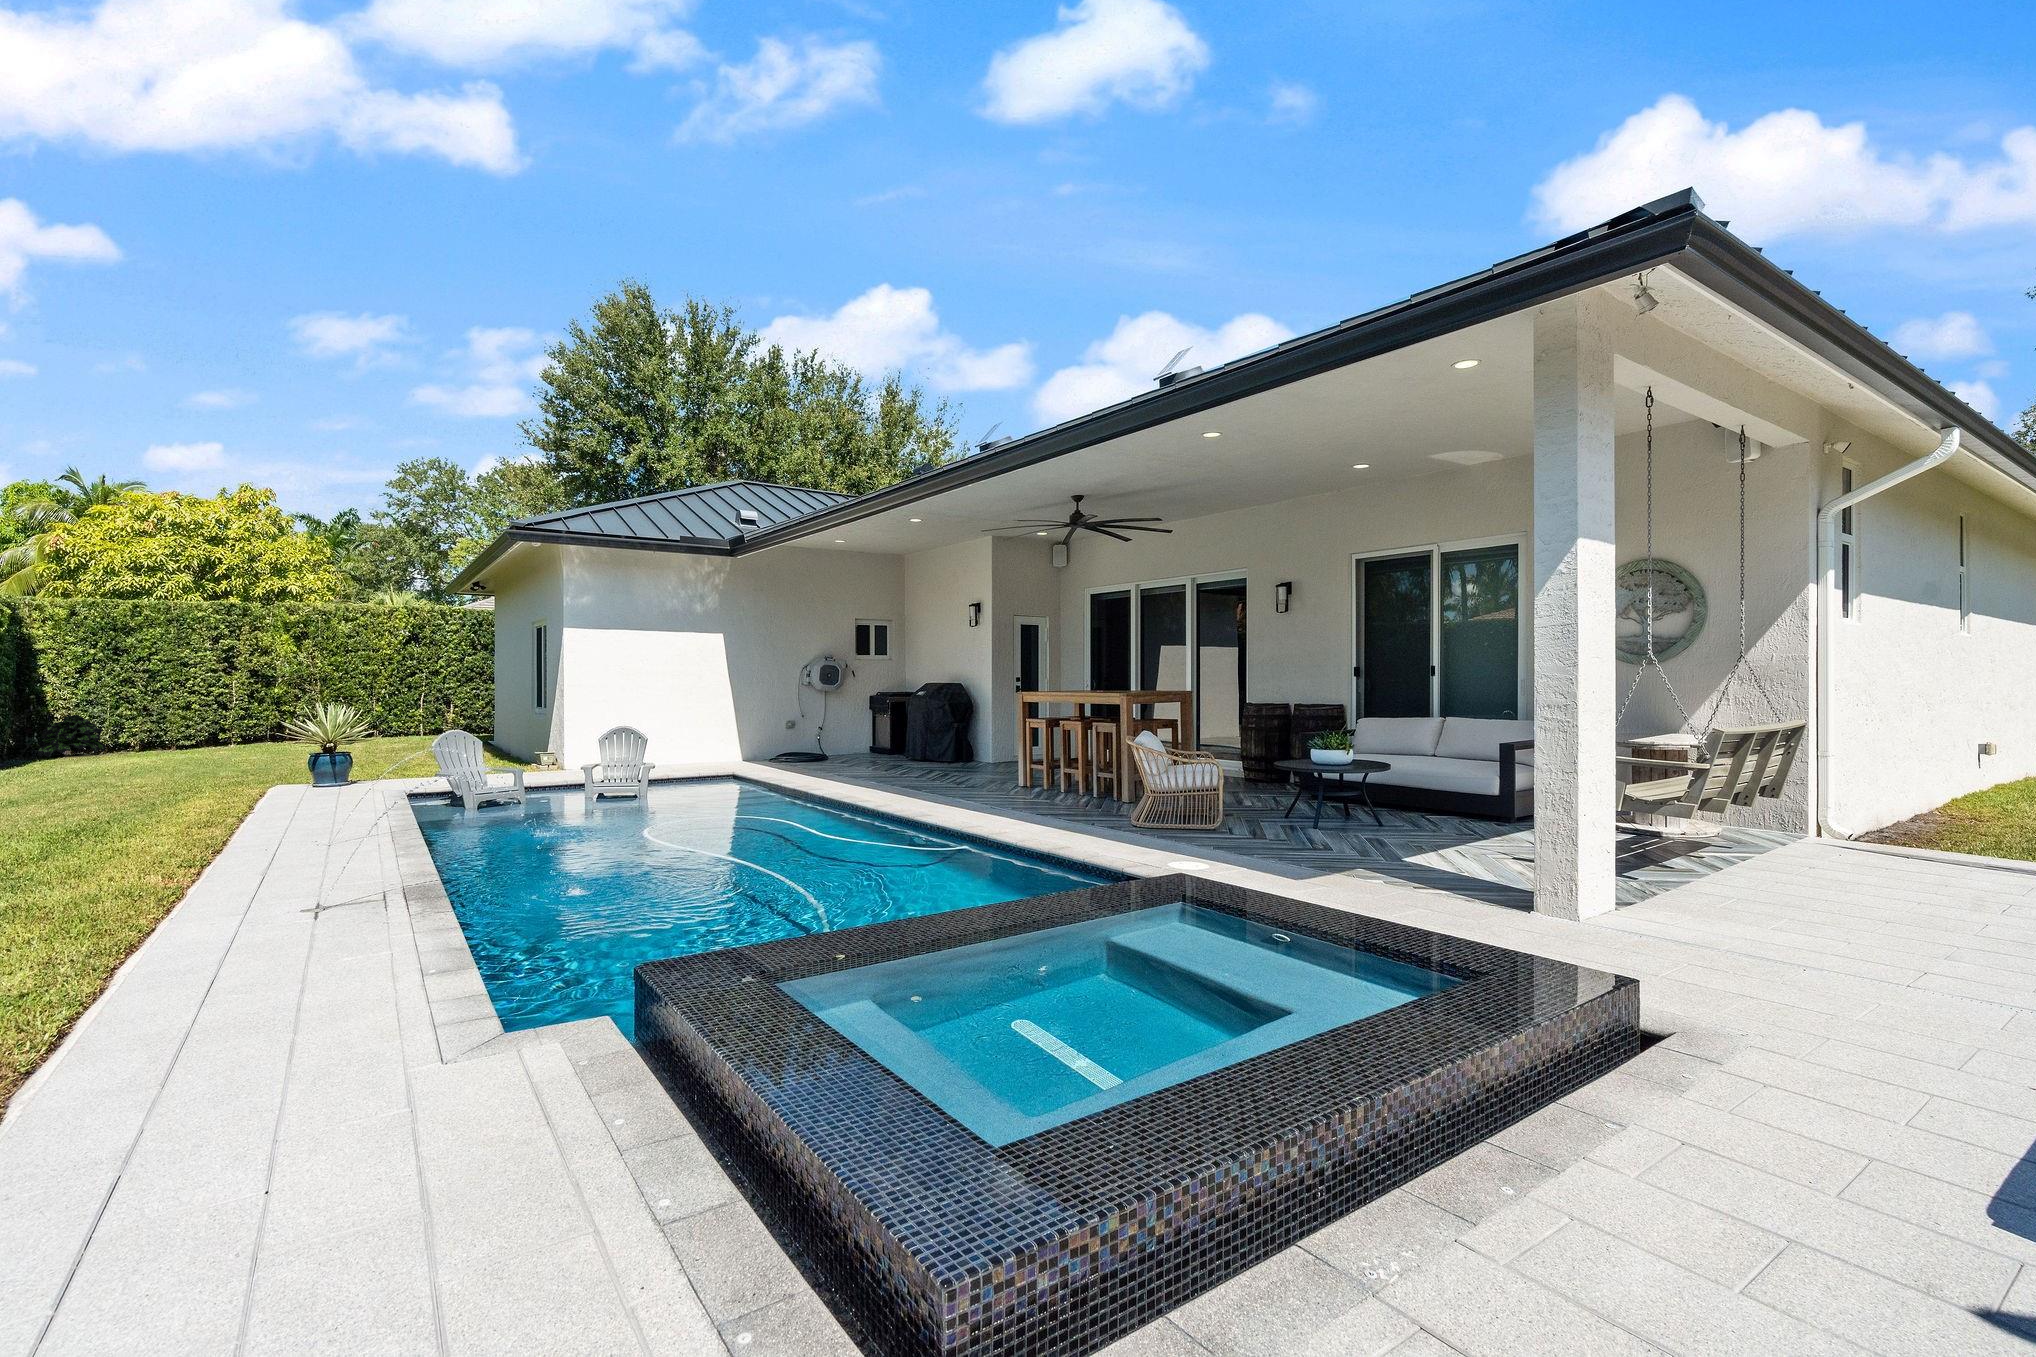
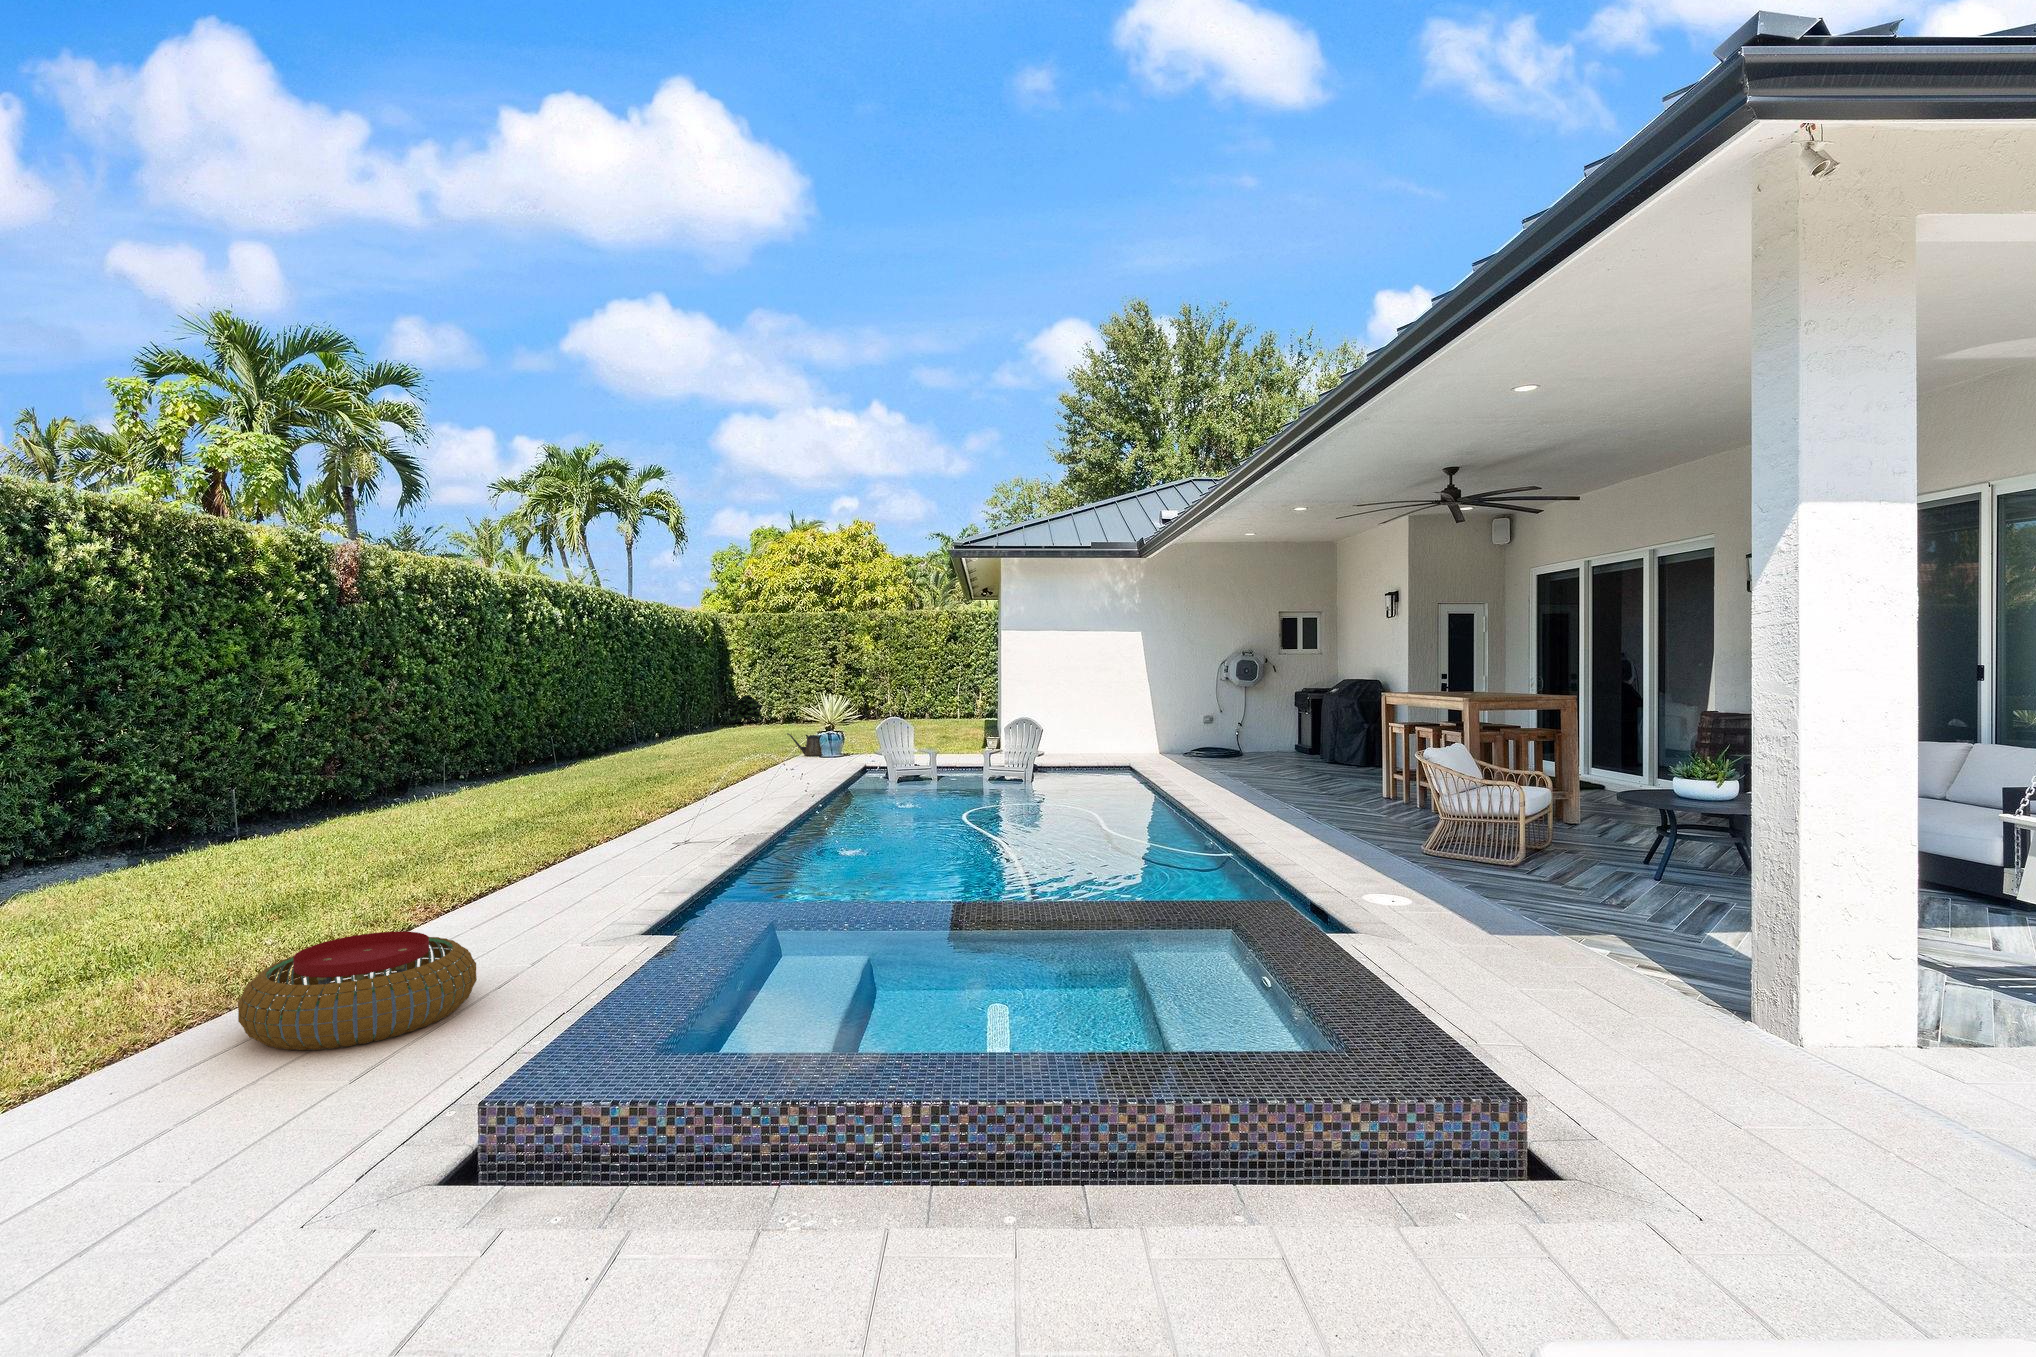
watering can: none [256,761,320,790] -> present [787,733,827,756]
pouf: none [145,1034,505,1239] -> present [238,931,477,1050]

